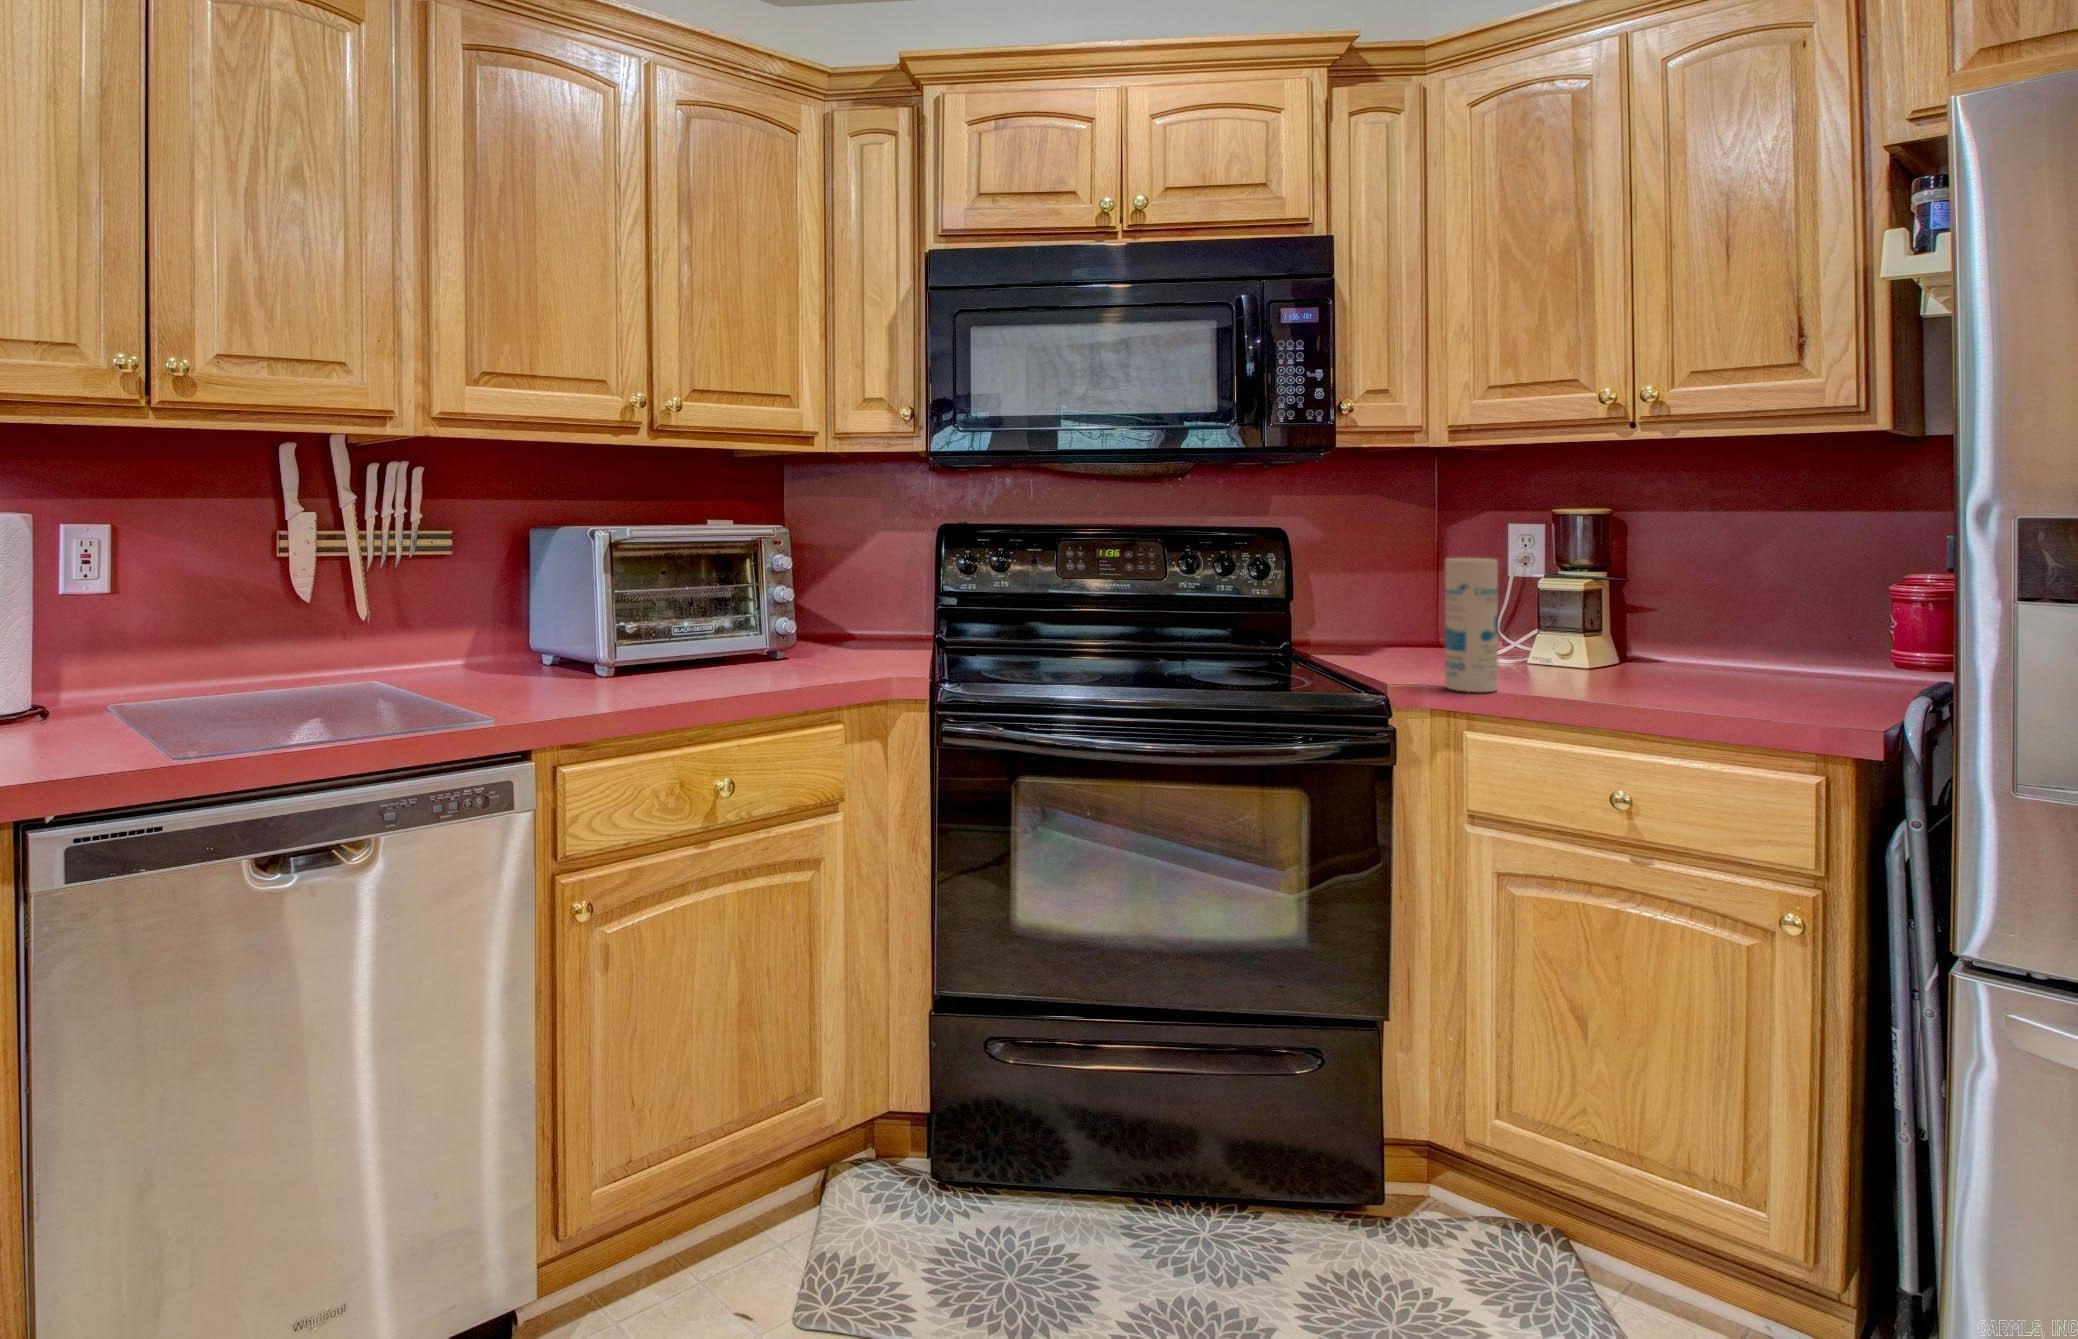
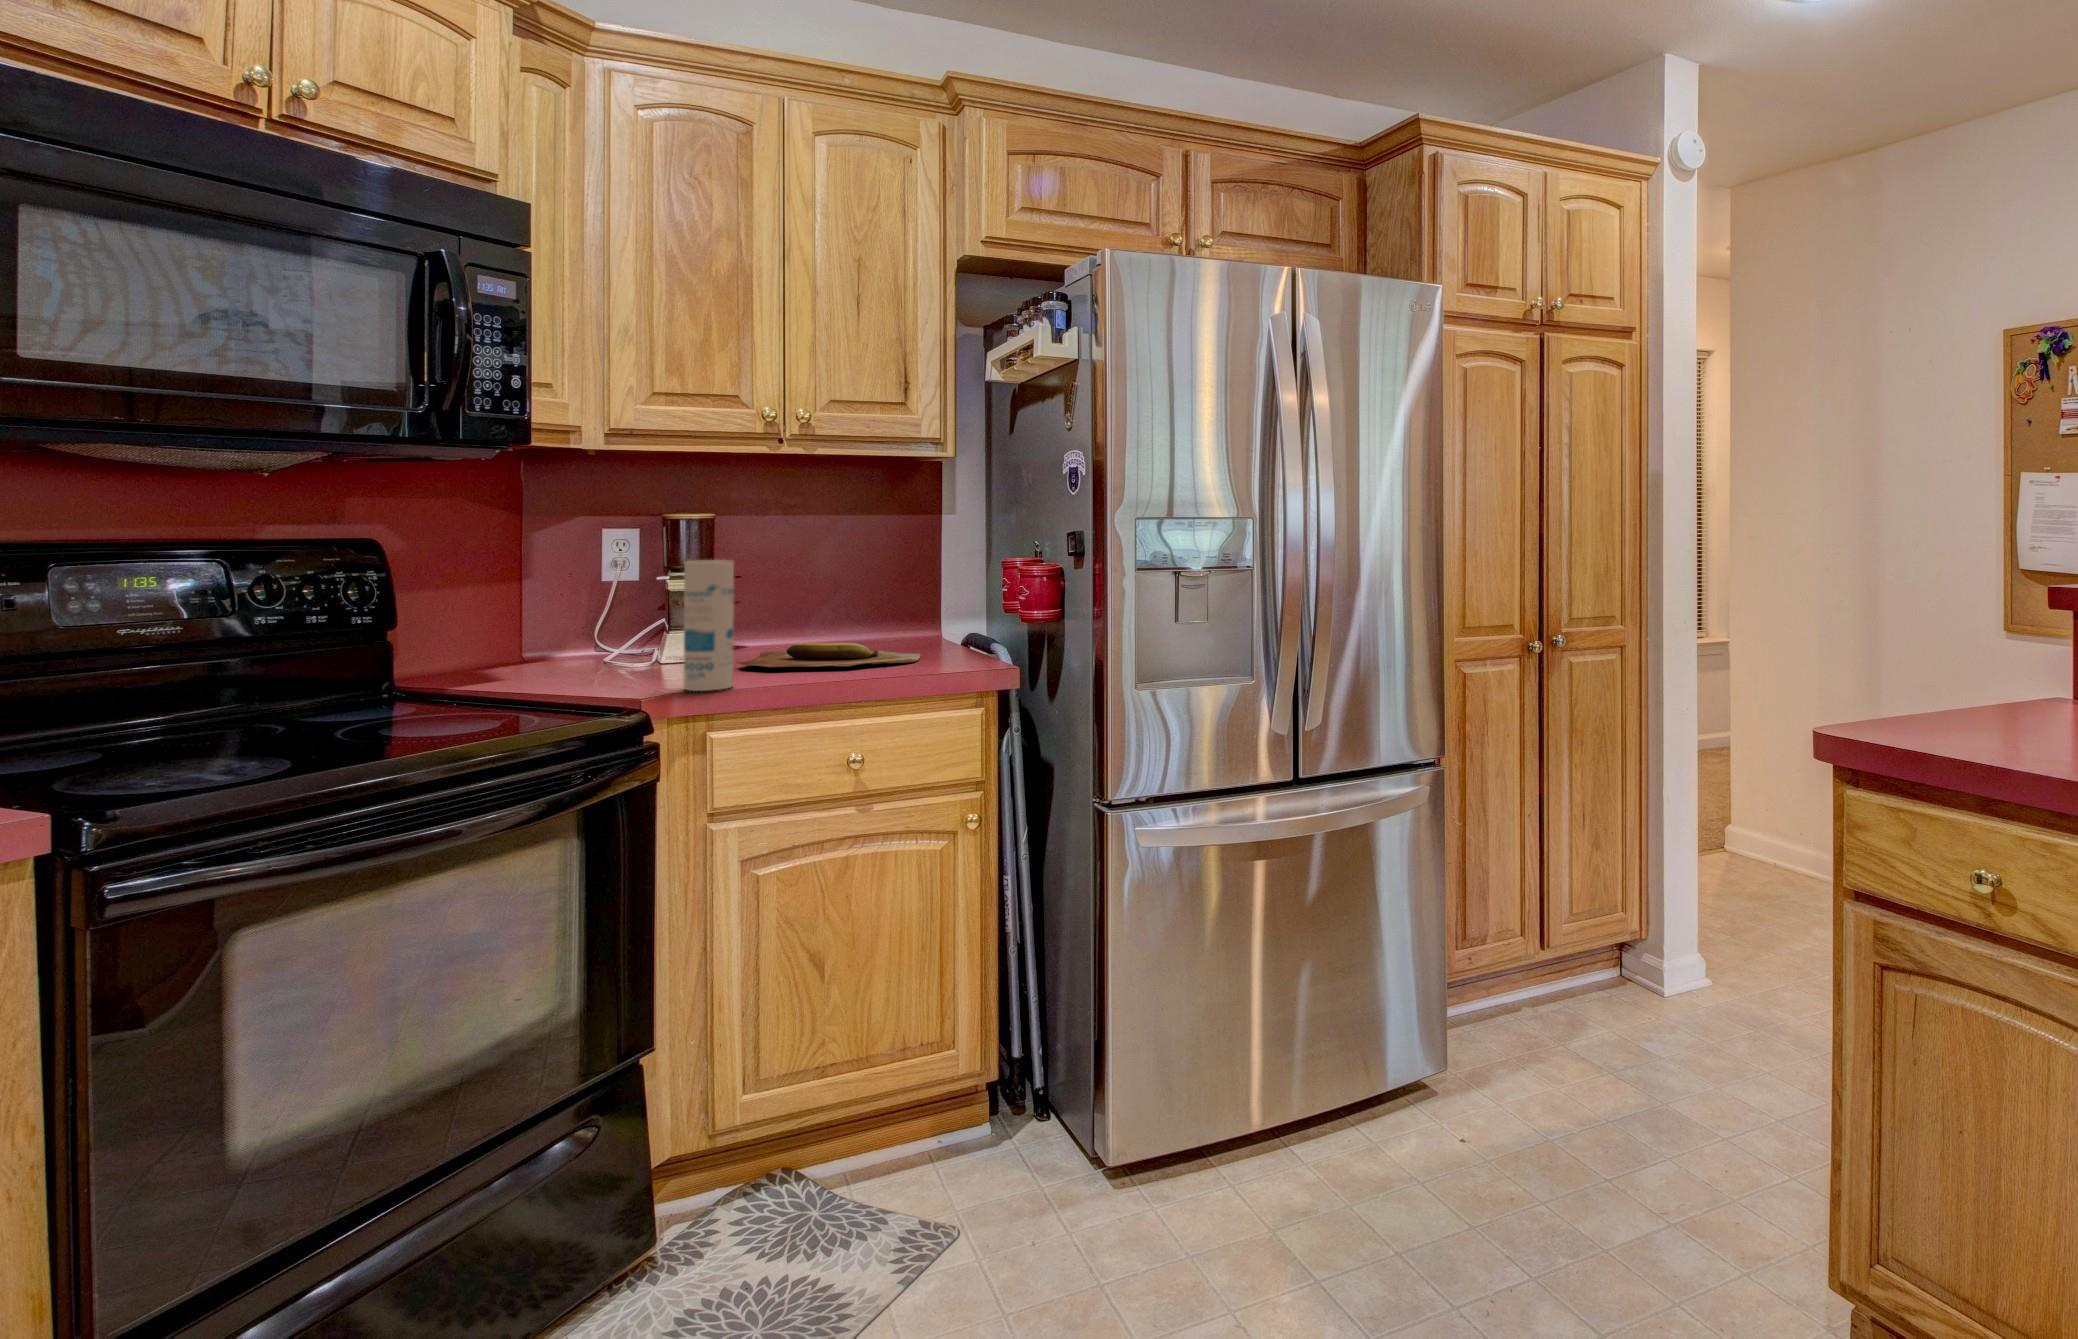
cutting board: none [1556,658,1816,702] -> present [738,643,921,667]

